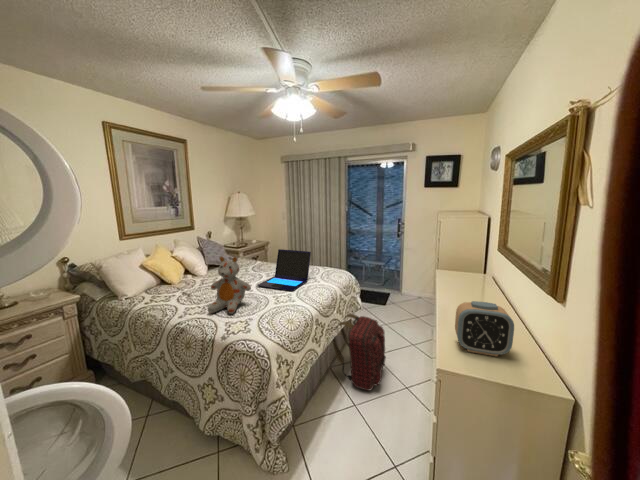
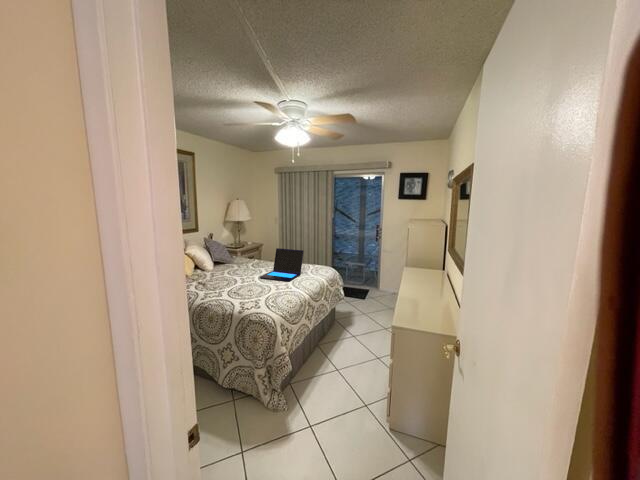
stuffed bear: present [208,256,251,314] -> none [224,252,257,297]
alarm clock: present [455,301,514,357] -> none [409,282,445,319]
backpack: present [333,314,386,390] -> none [321,301,363,360]

